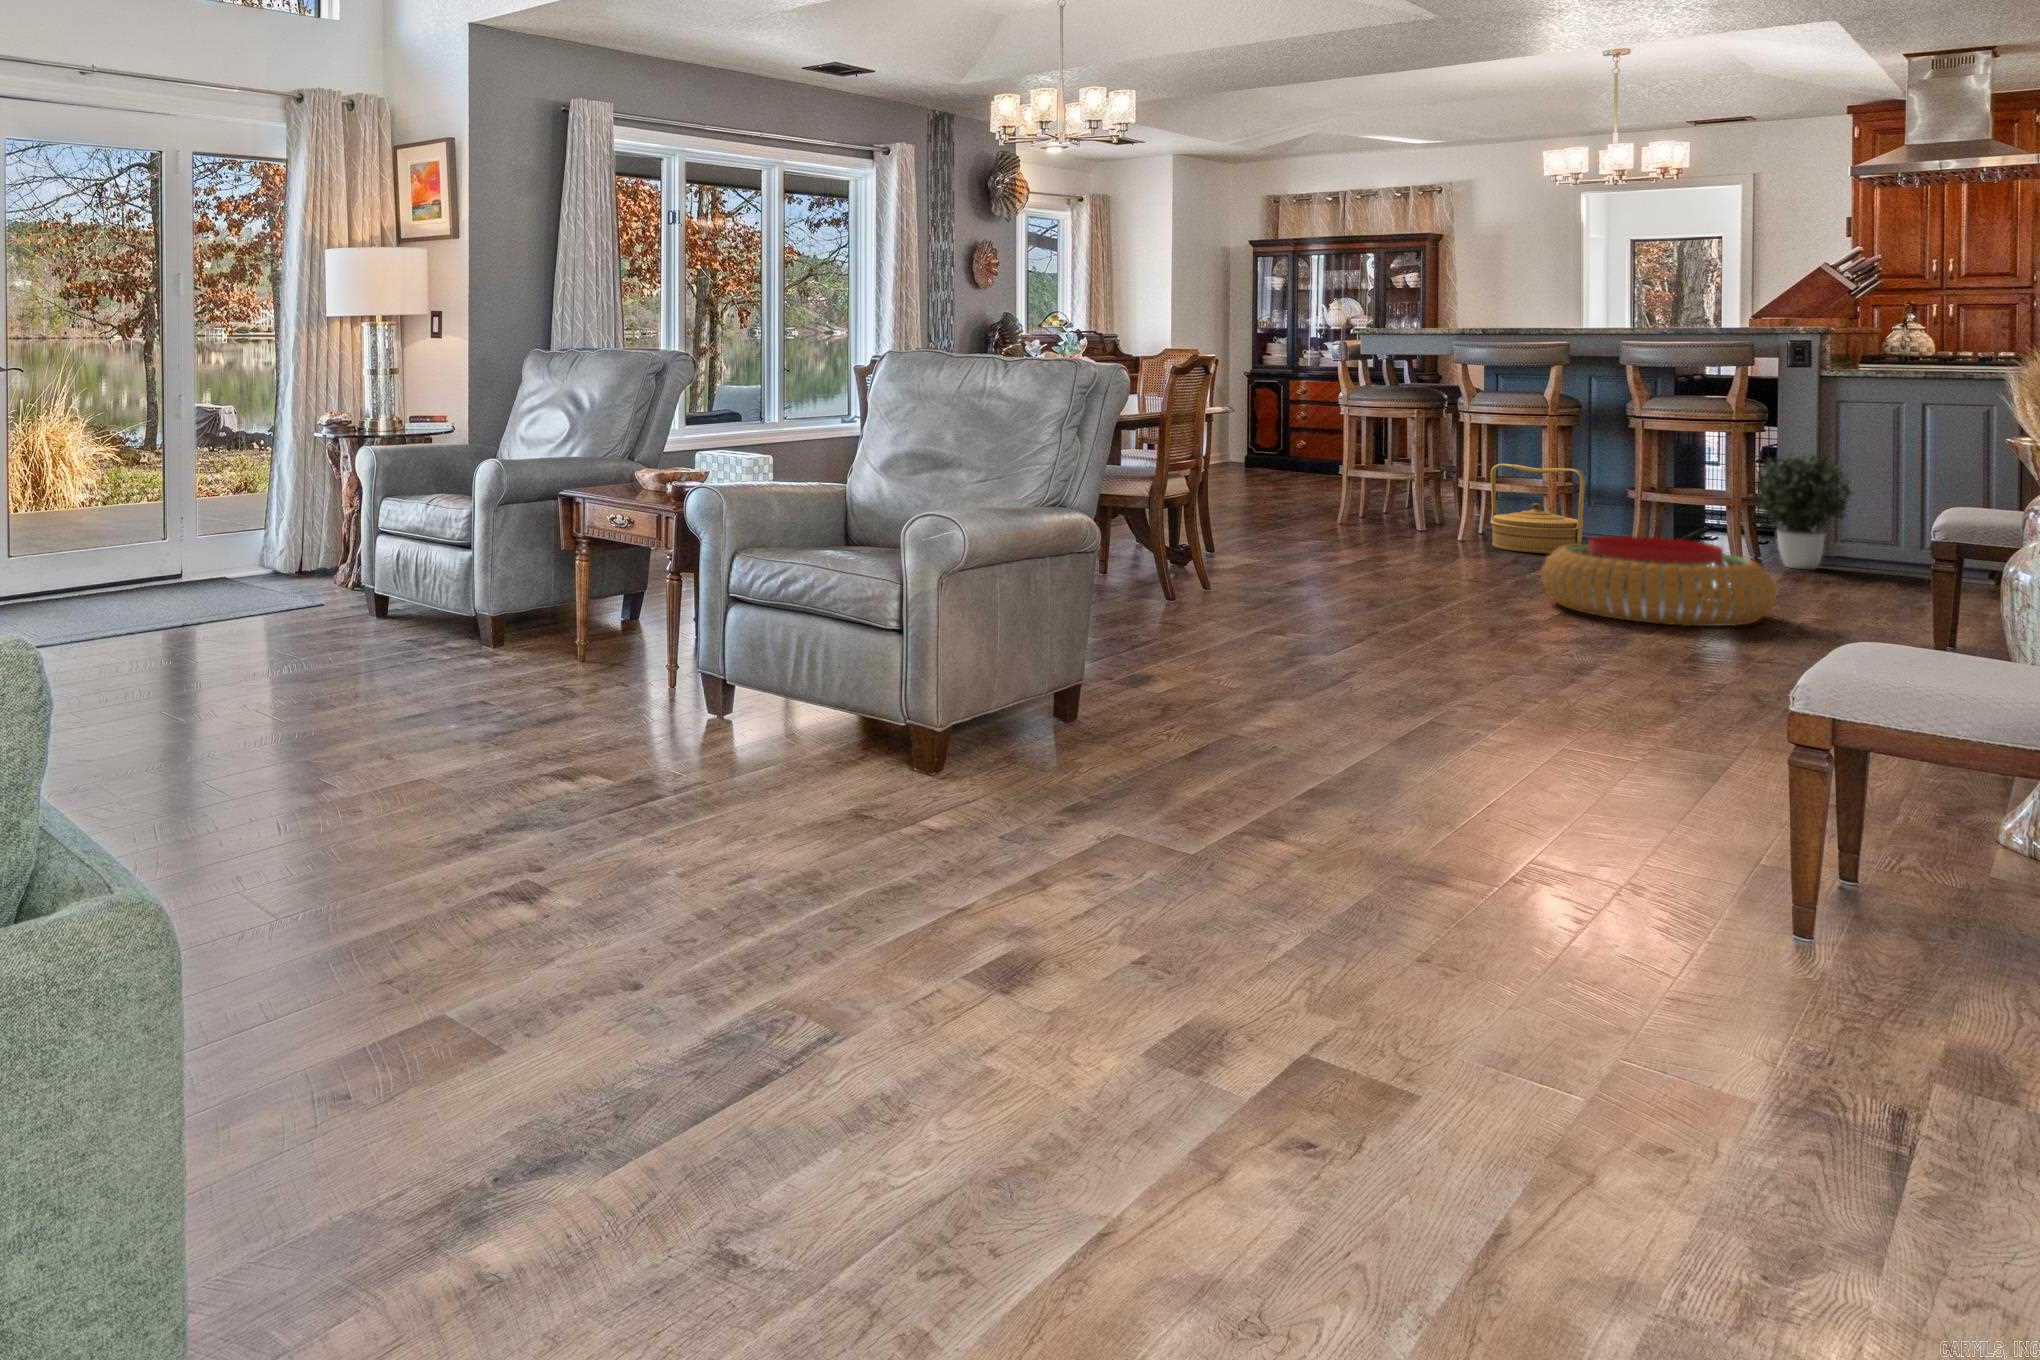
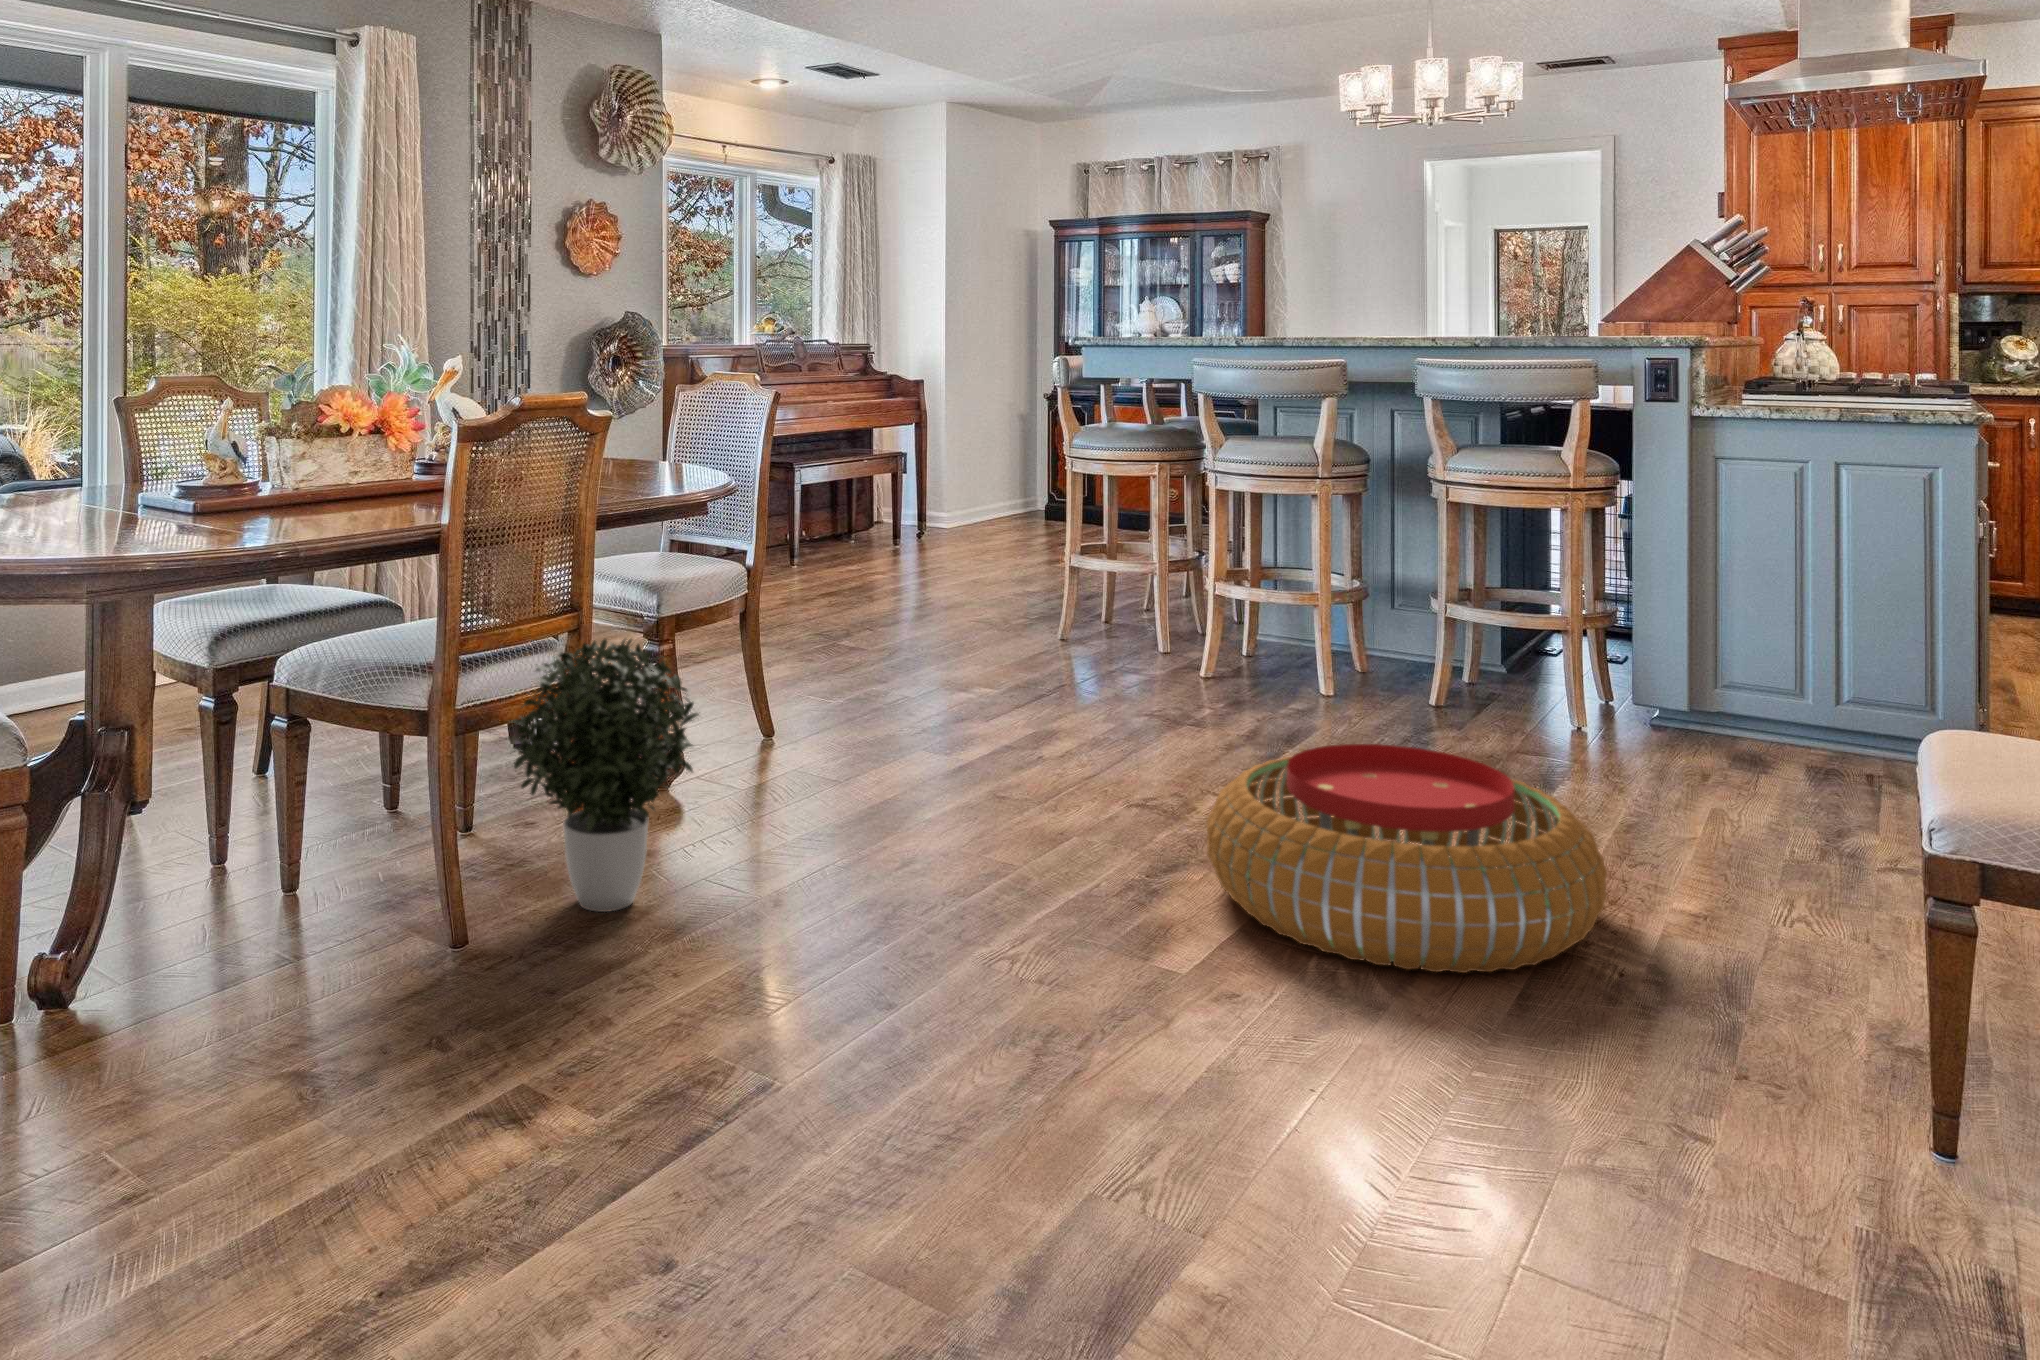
potted plant: present [1754,455,1851,569] -> present [512,639,698,912]
woven basket: present [1490,464,1585,554] -> none [1228,553,1357,704]

